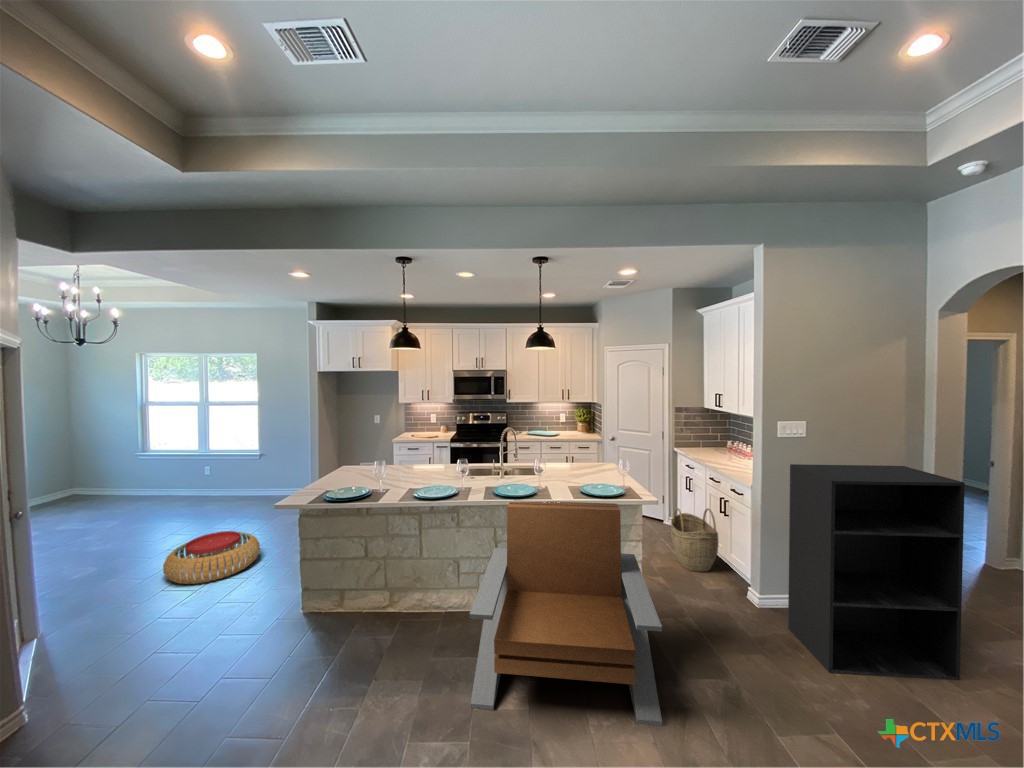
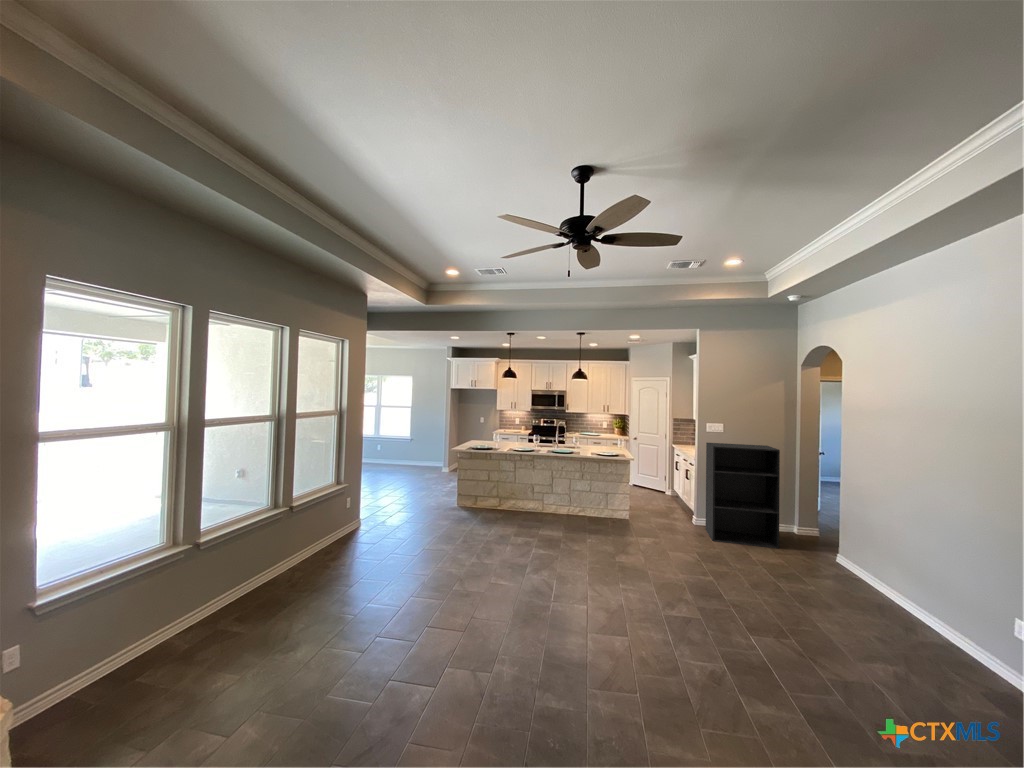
lounge chair: present [469,502,662,726] -> none [538,454,623,544]
woven basket: present [671,508,719,572] -> none [659,474,684,511]
pouf: present [163,531,260,584] -> none [384,472,427,493]

